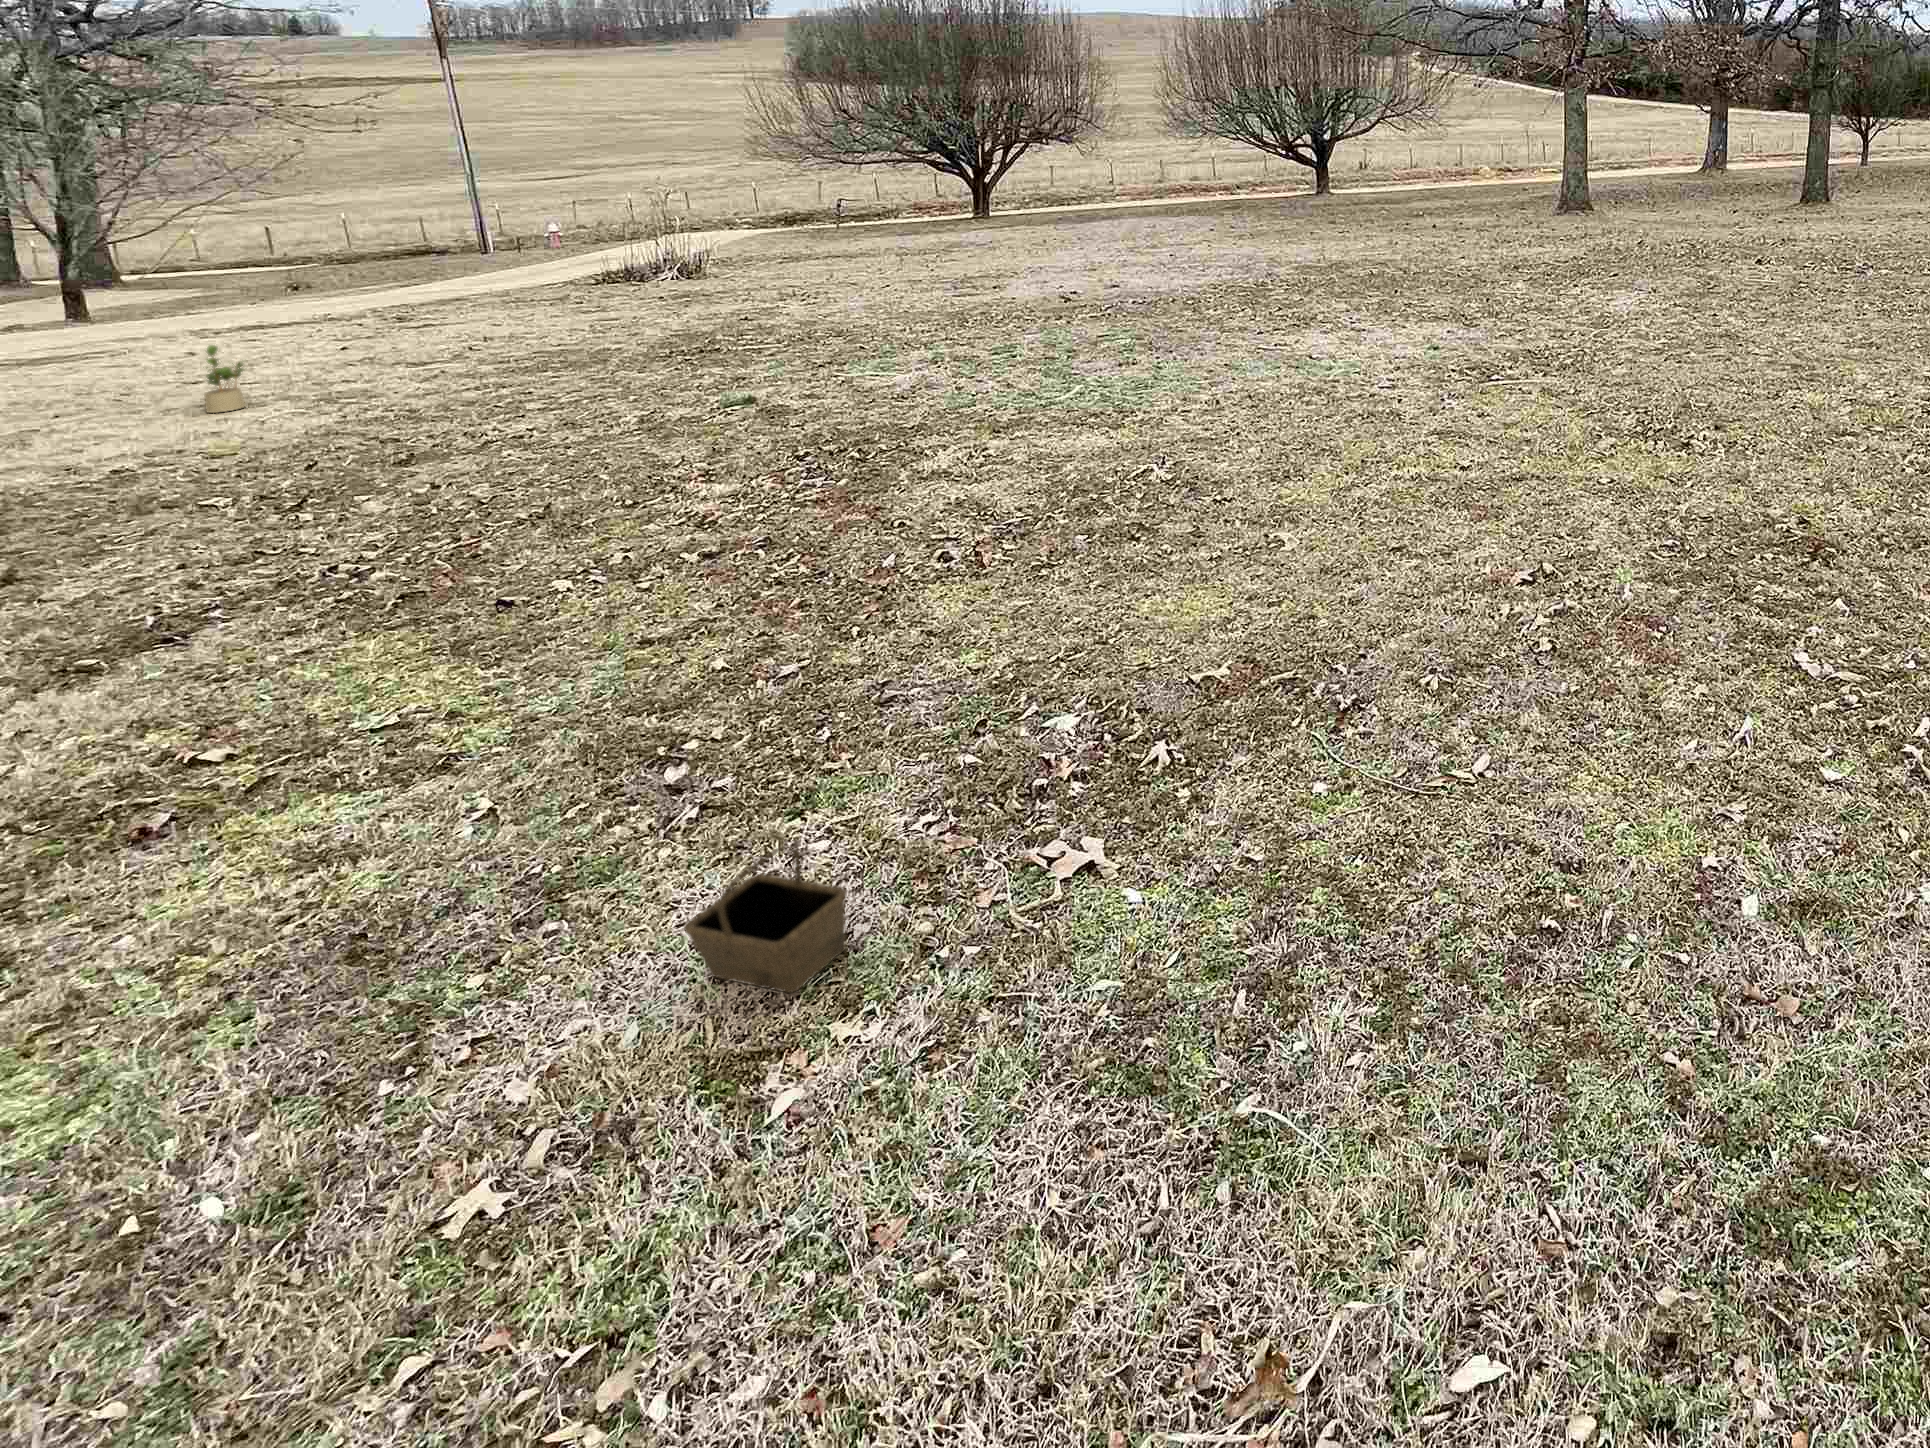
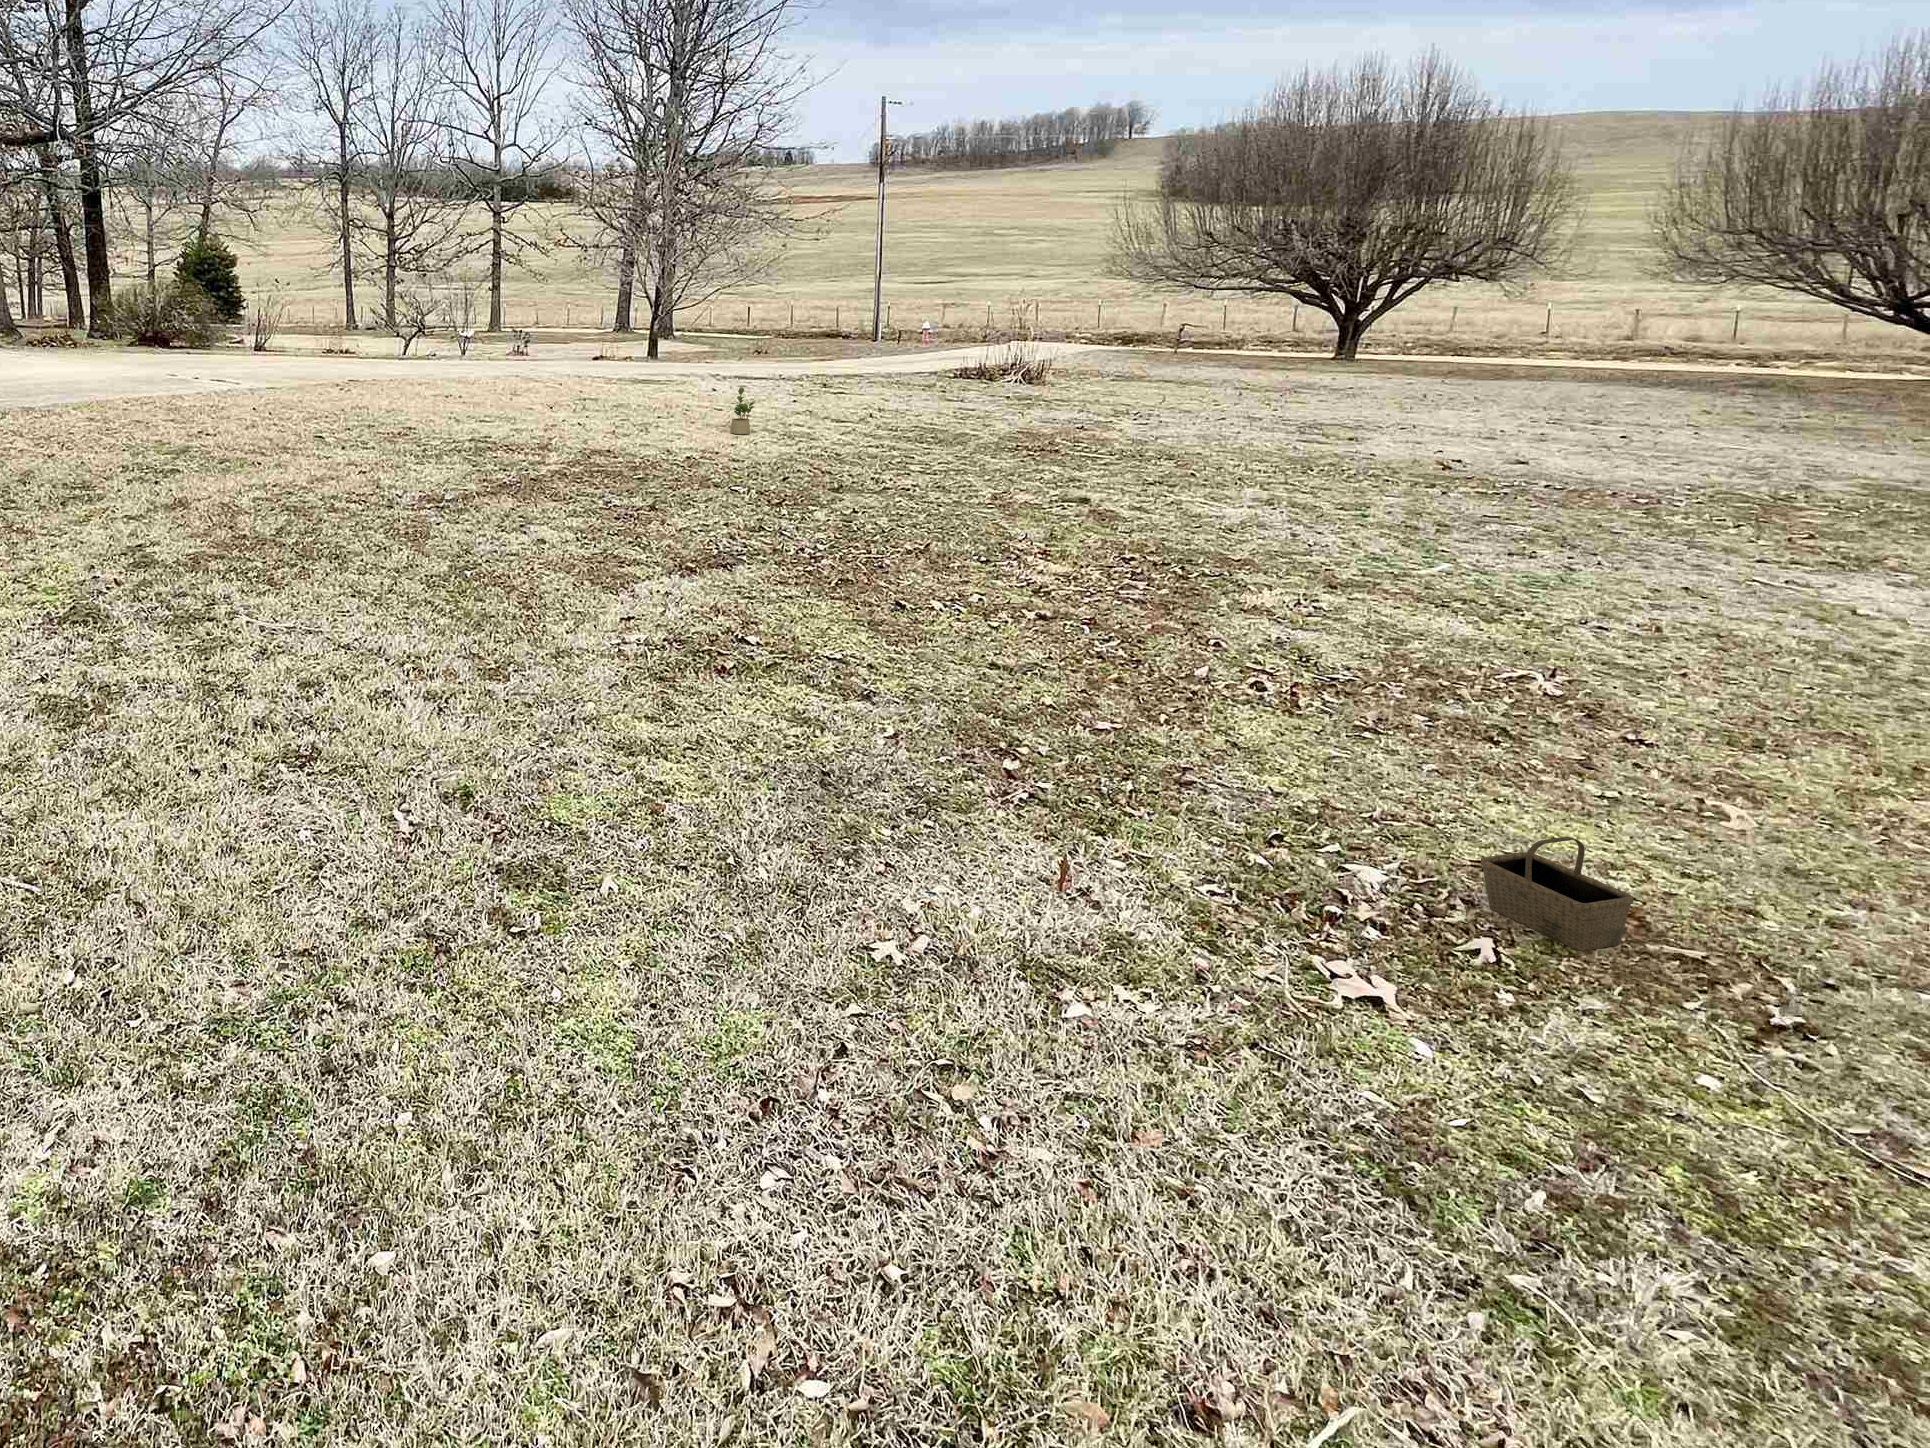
basket: present [684,847,847,993] -> present [1481,837,1634,951]

